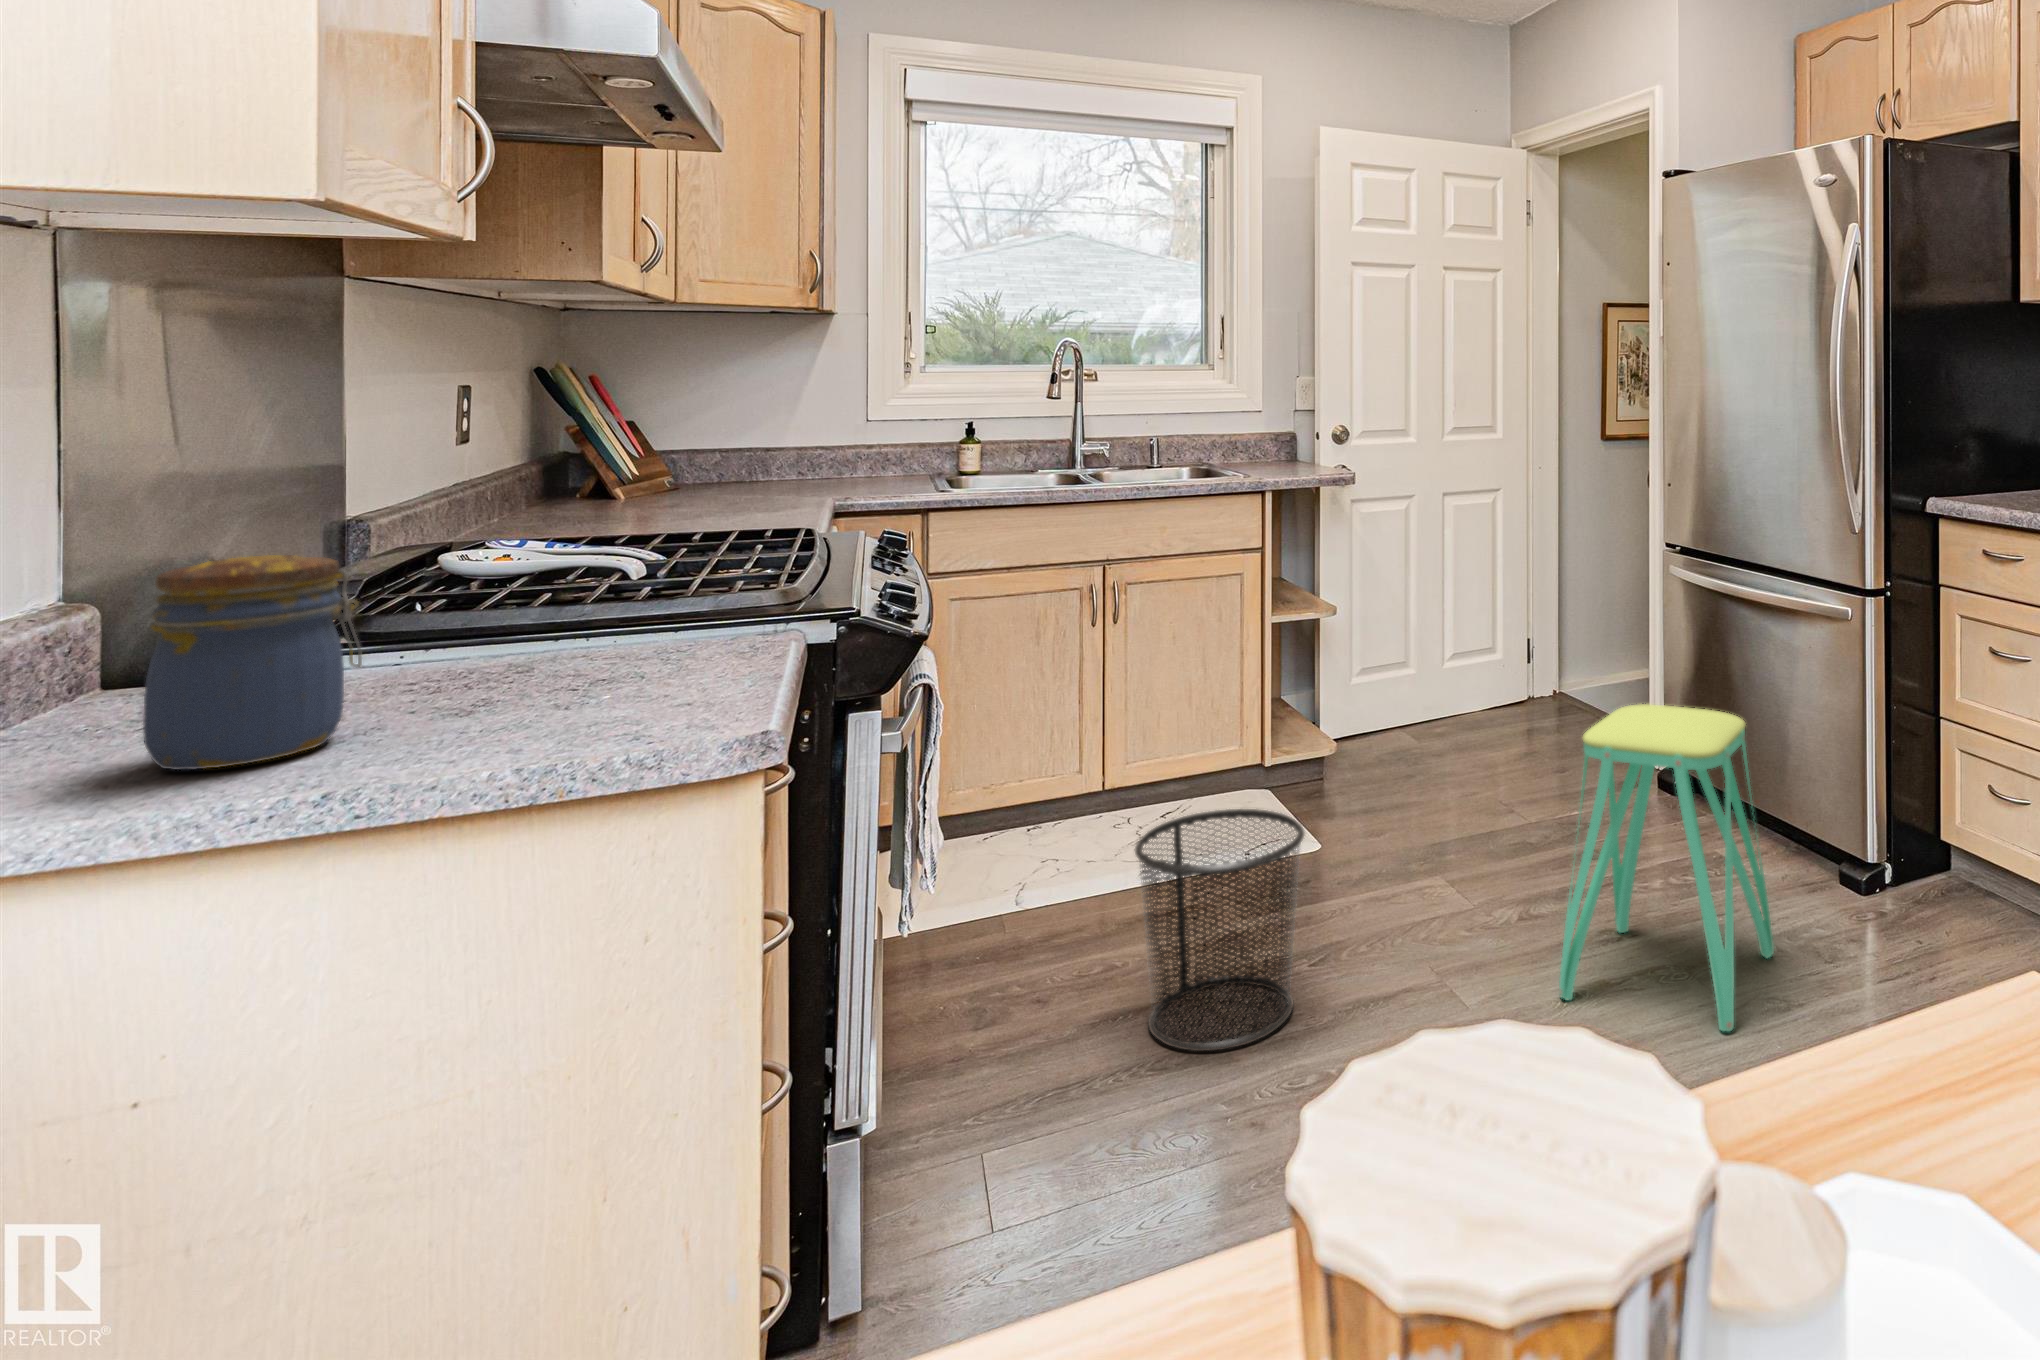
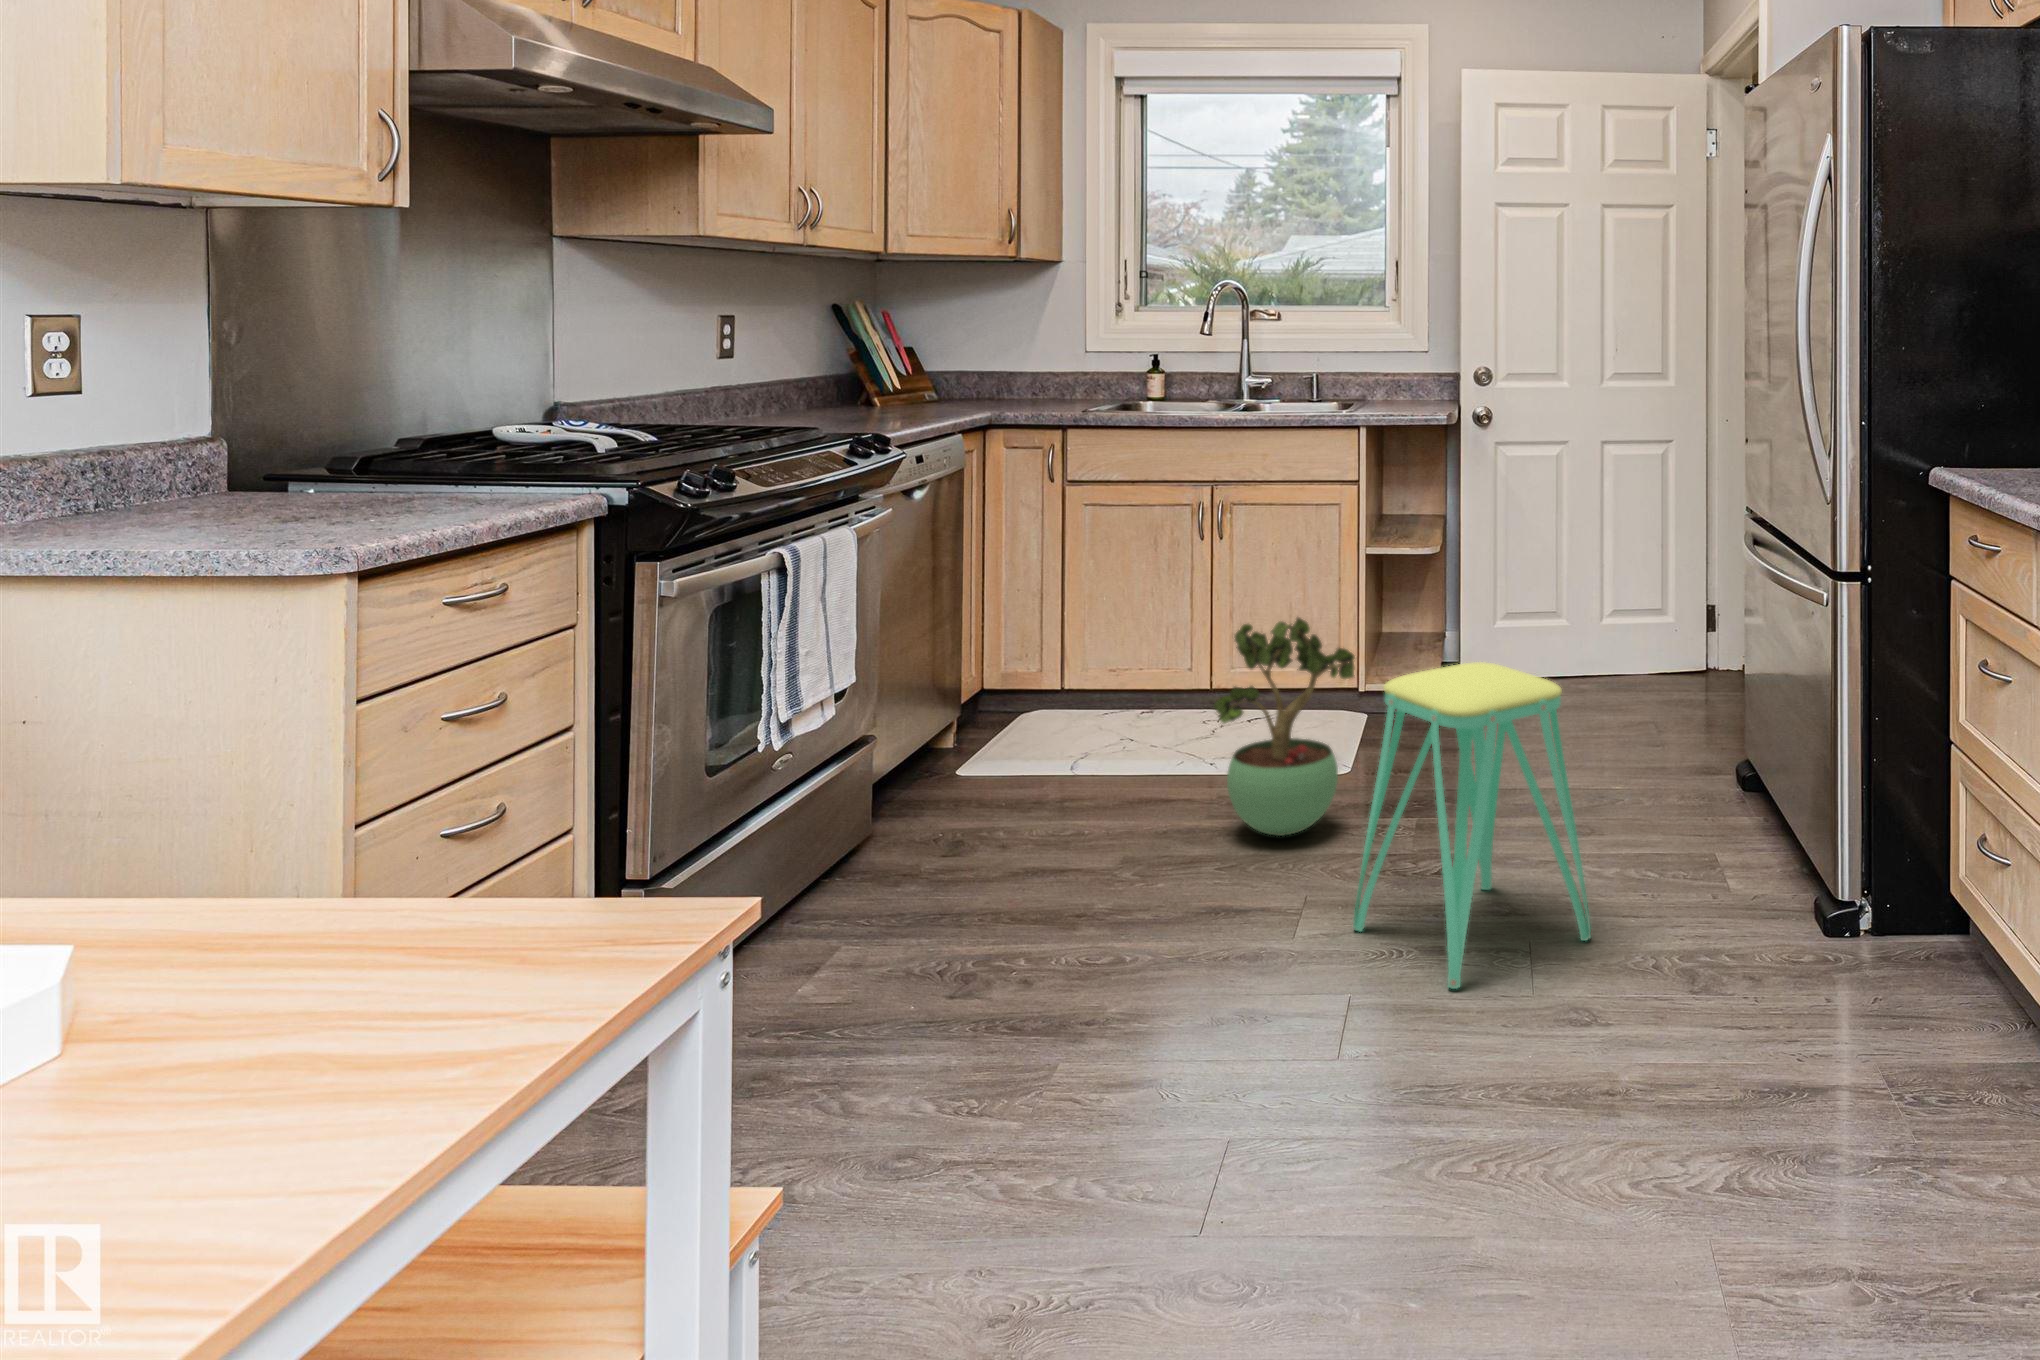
jar: present [143,555,362,770] -> none [89,421,213,537]
potted plant: none [1290,686,1438,926] -> present [1213,618,1355,836]
trash can: present [1134,809,1304,1051] -> none [1016,705,1169,902]

